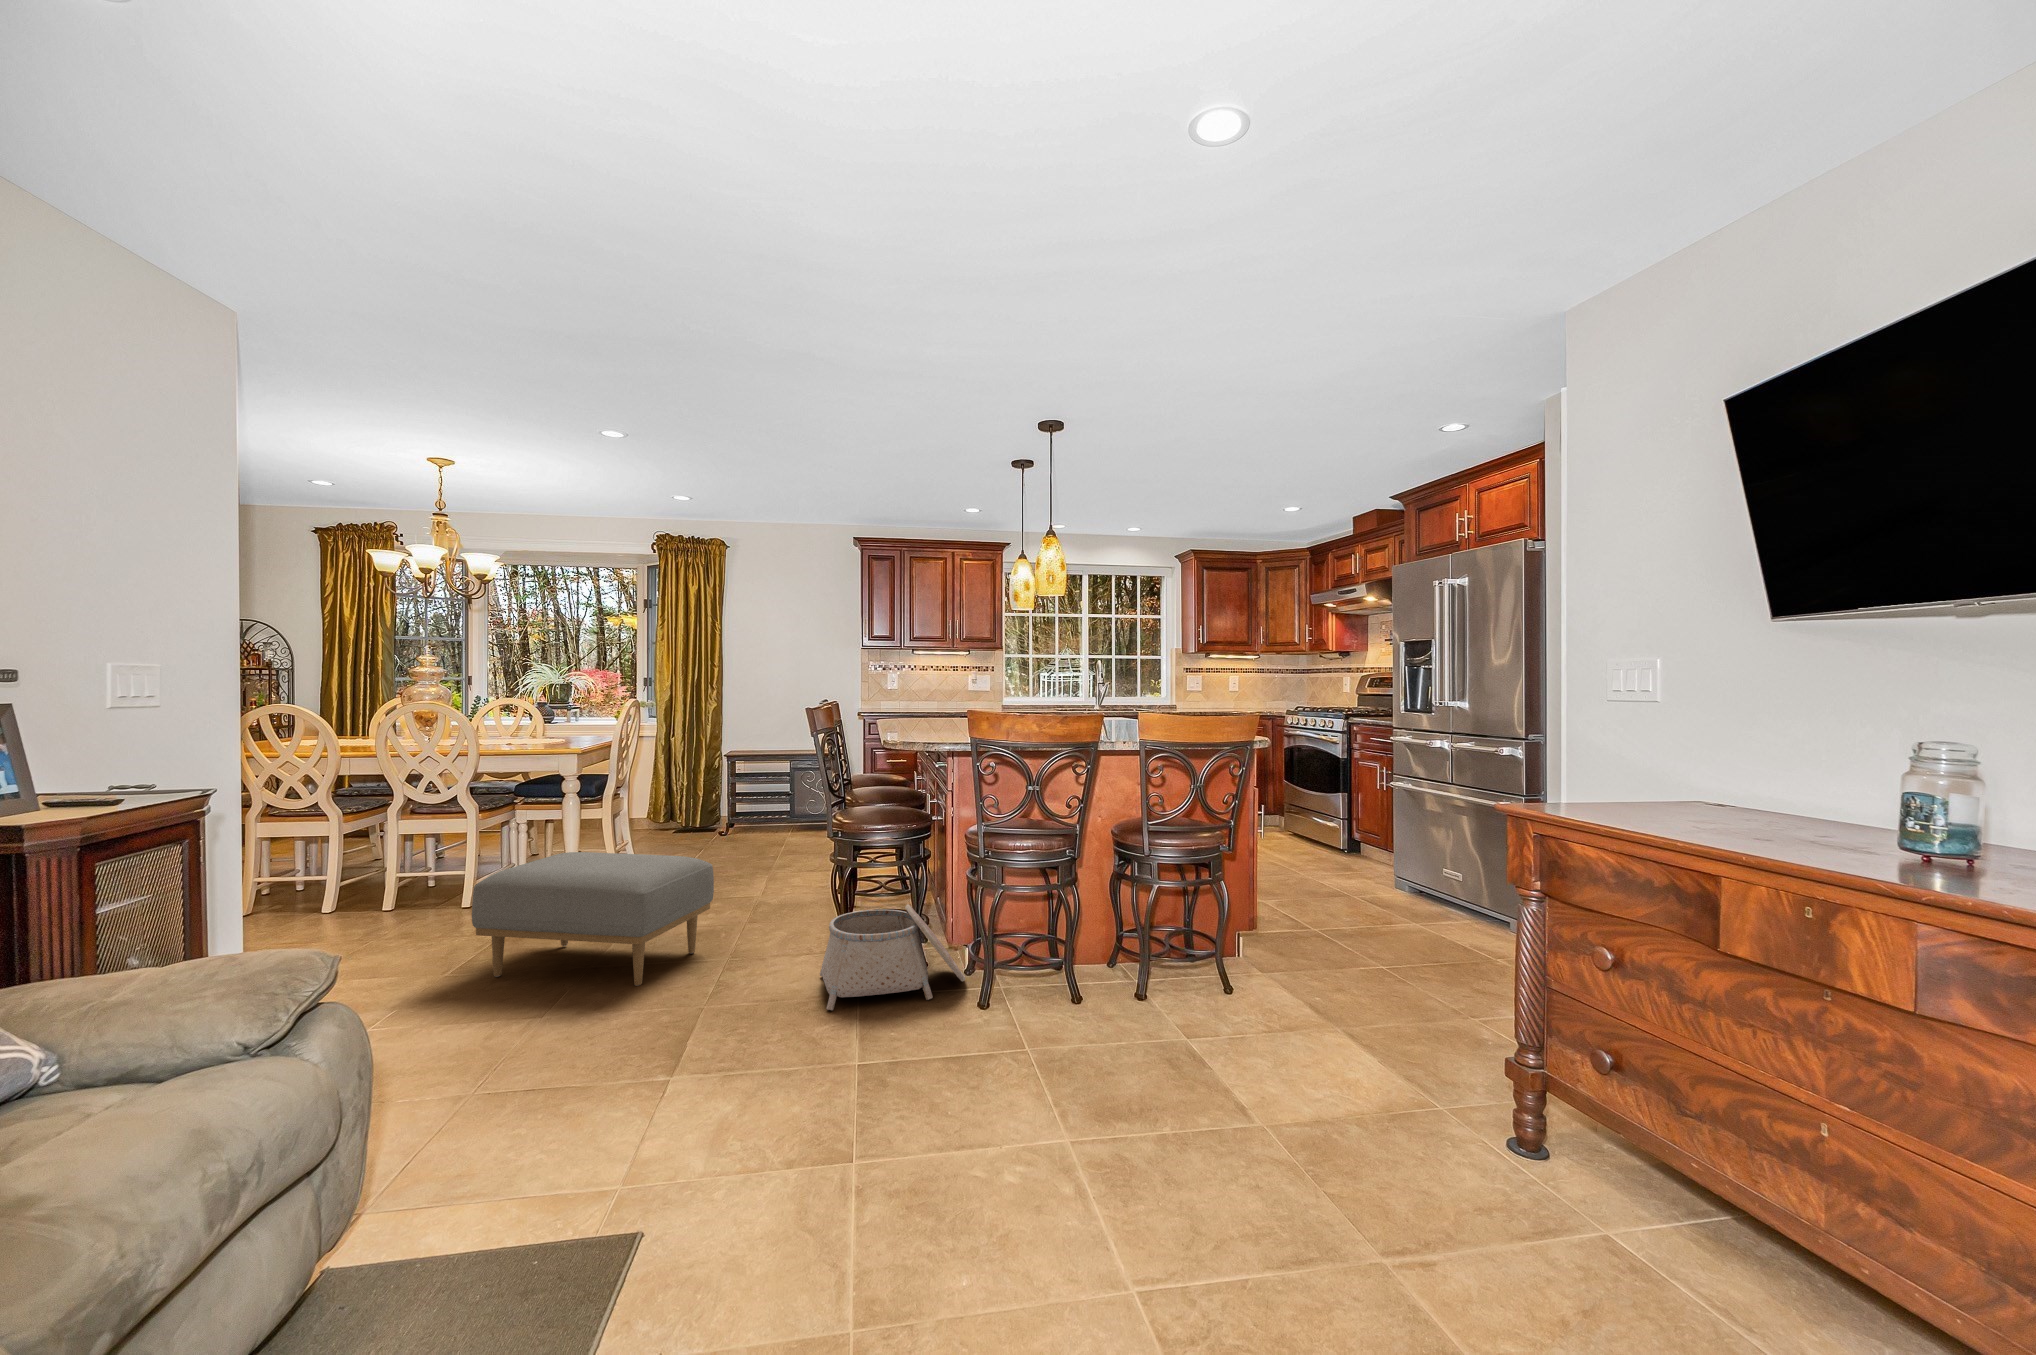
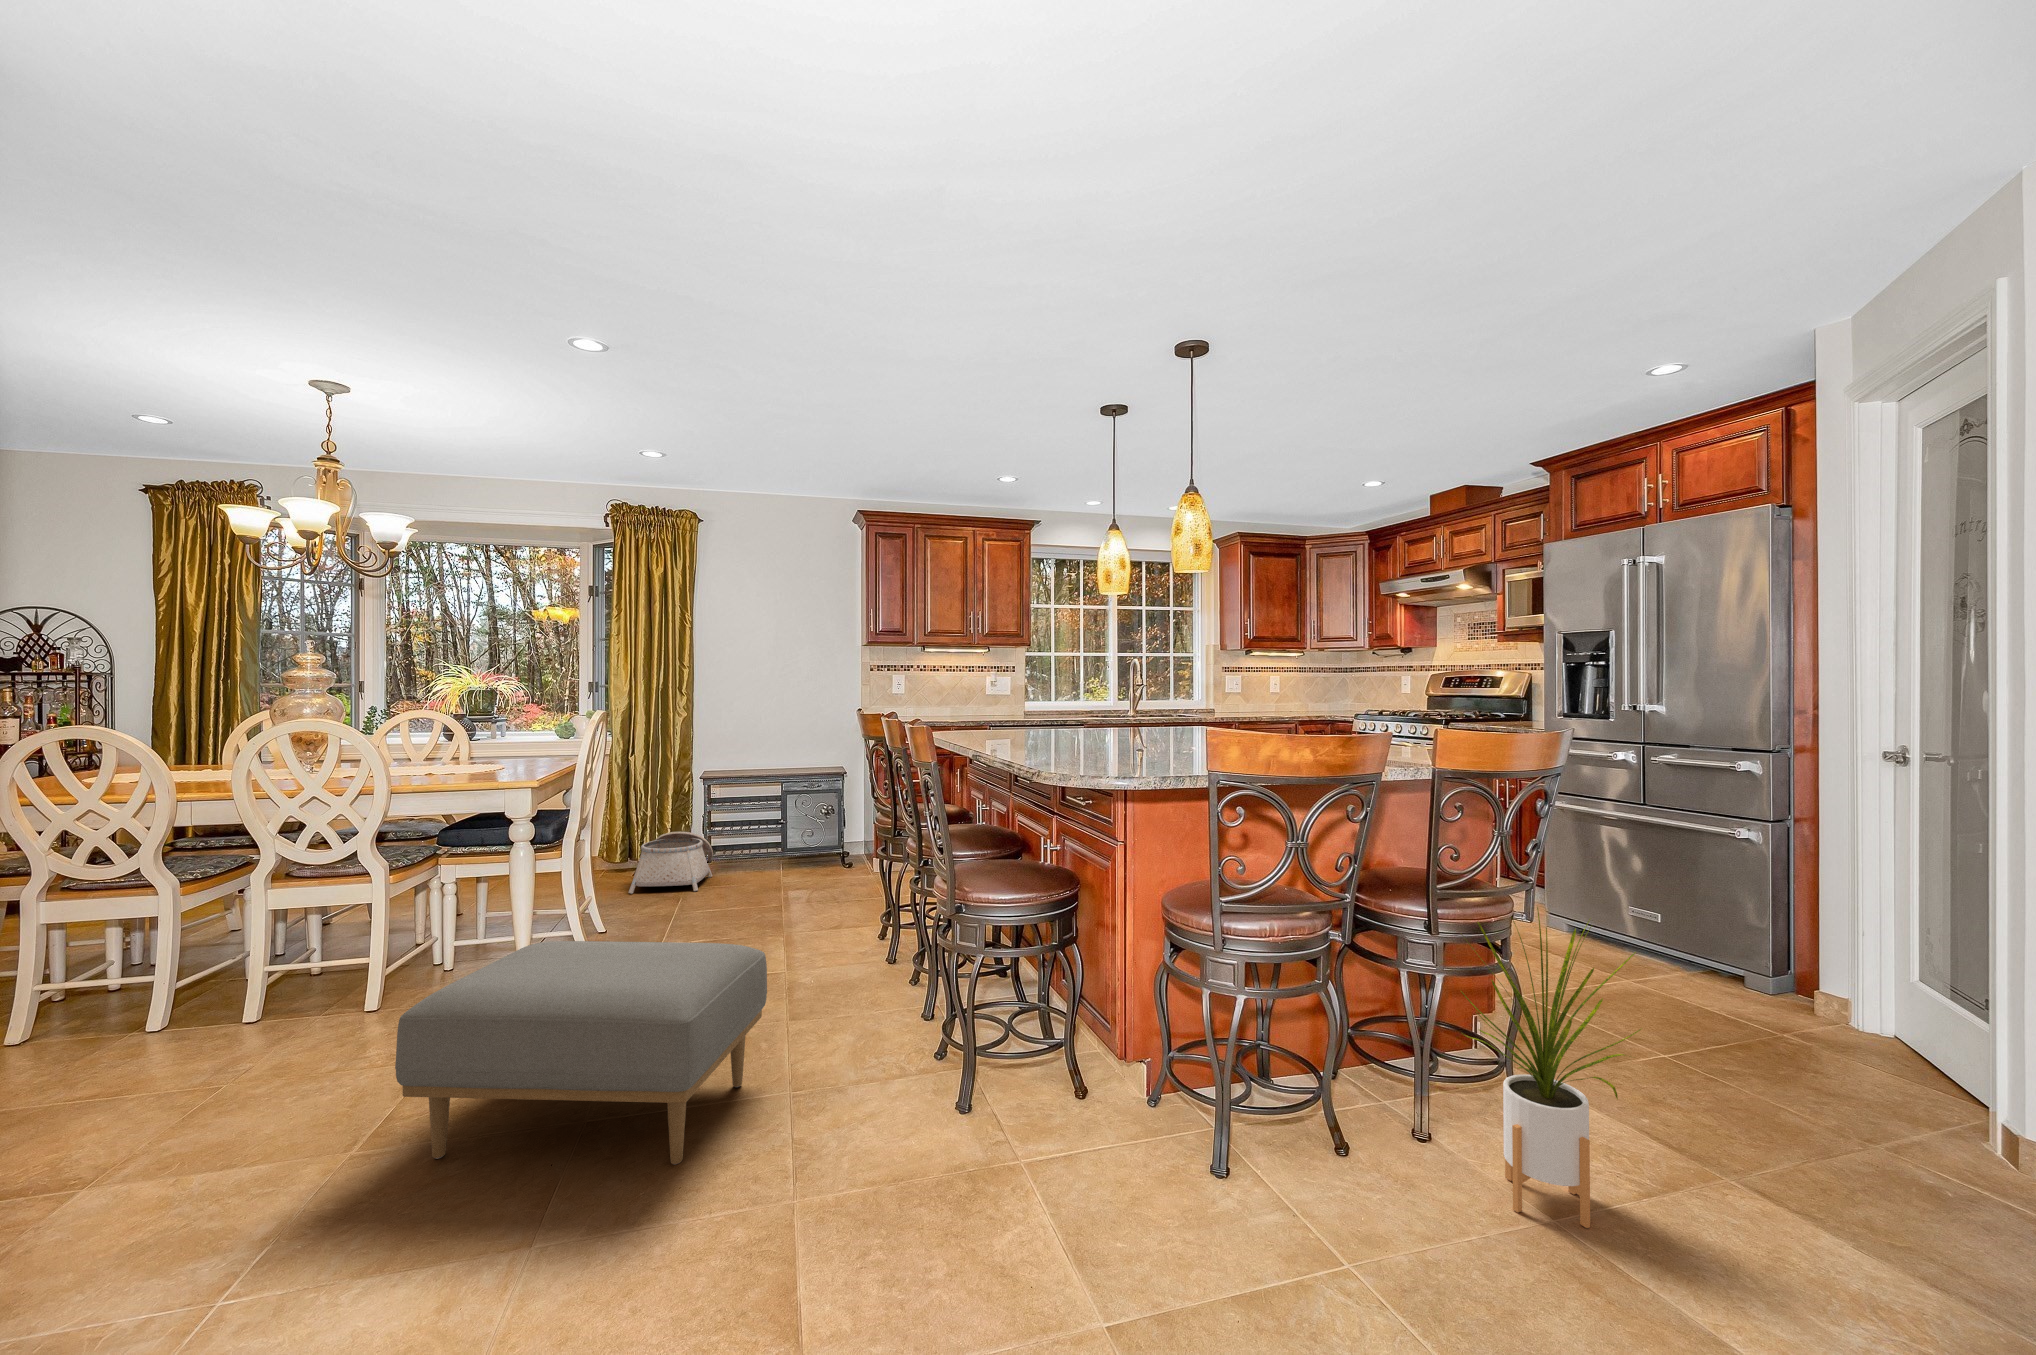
house plant: none [1125,832,1230,1037] -> present [1461,907,1641,1228]
basket: present [820,904,965,1010] -> present [629,832,713,894]

